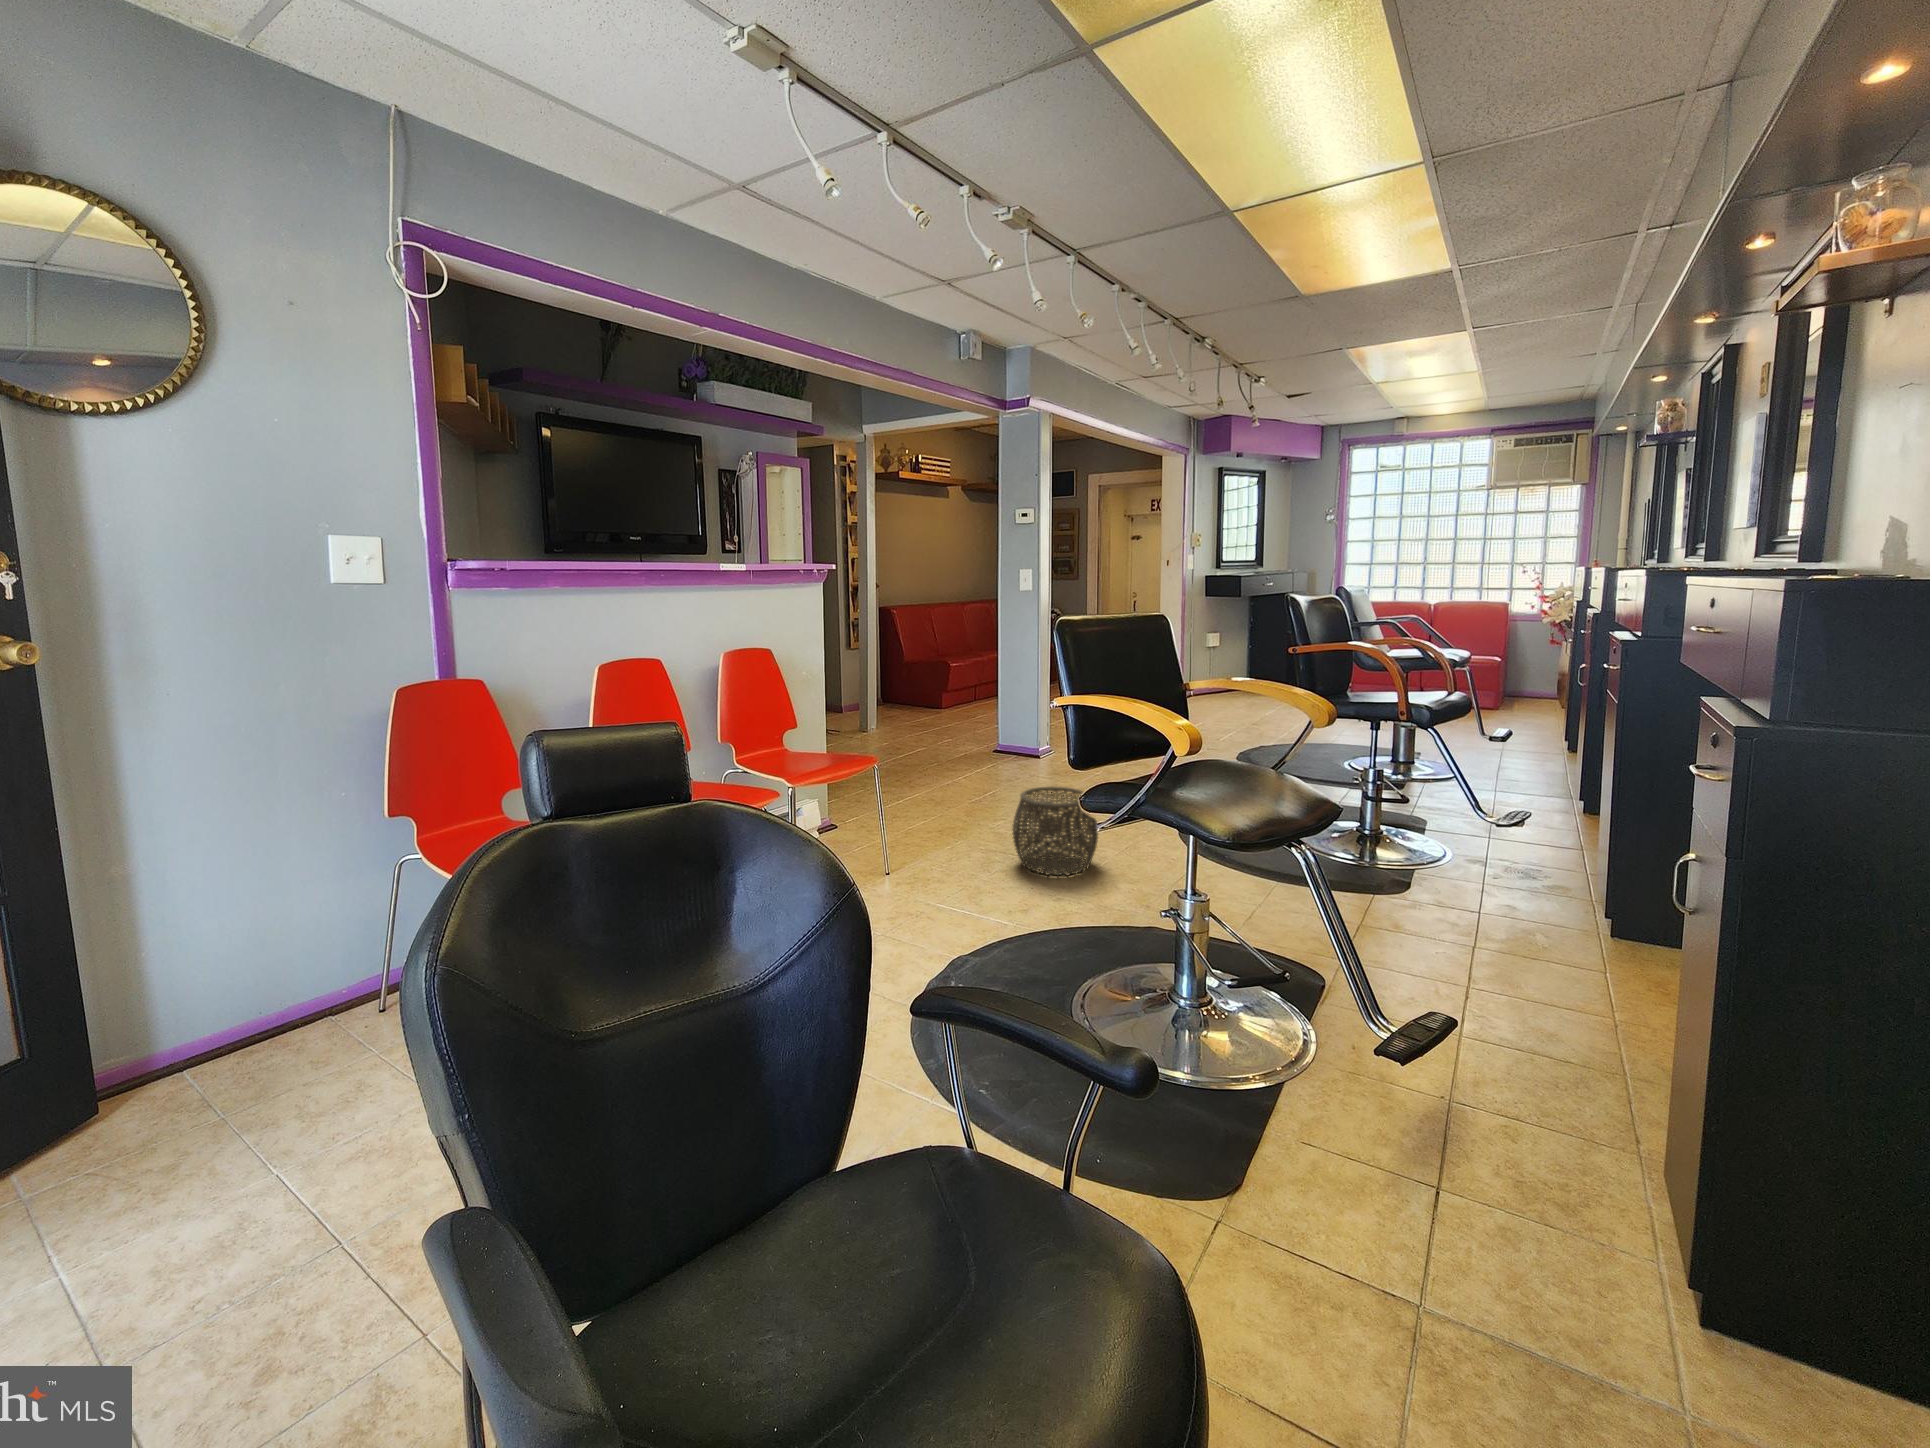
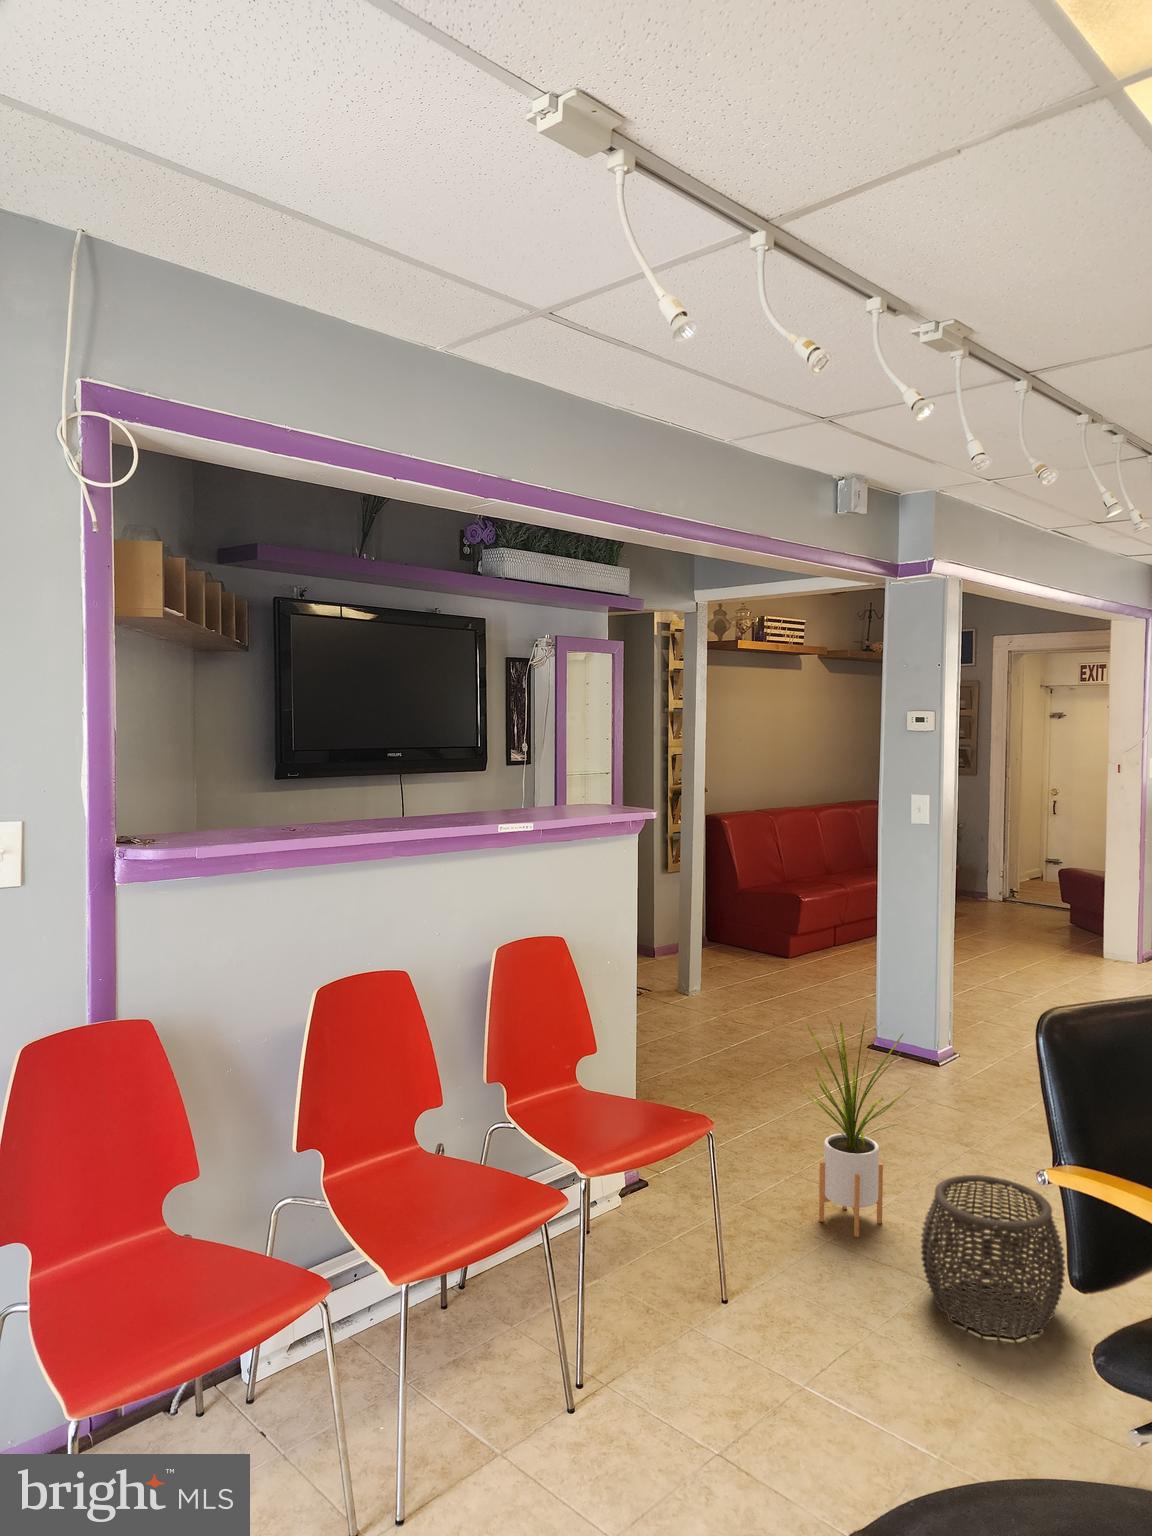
house plant: none [935,696,1010,841] -> present [798,1015,911,1237]

